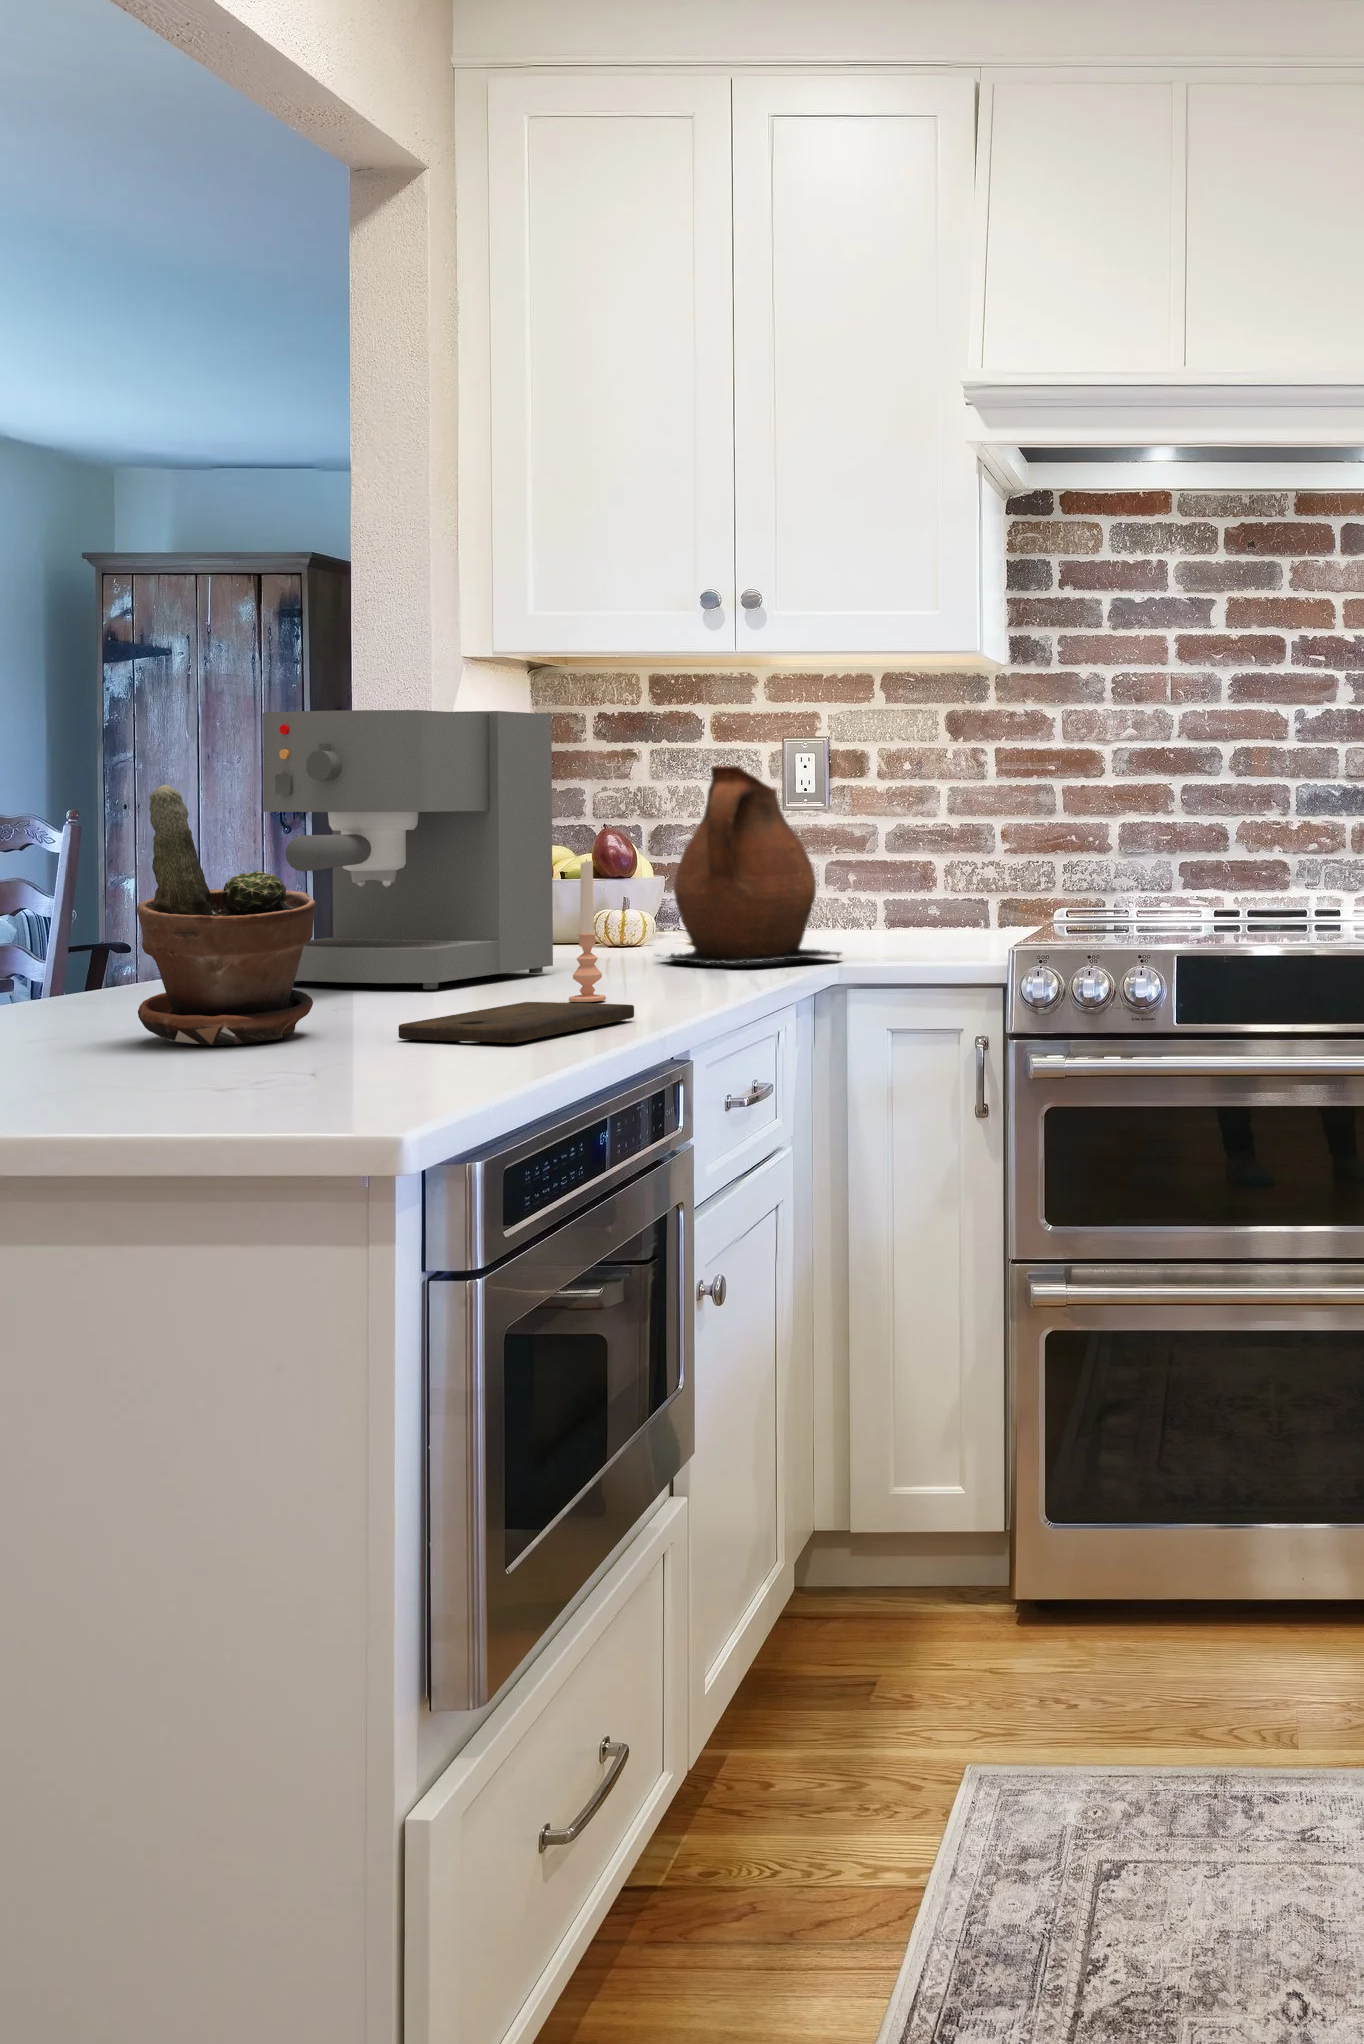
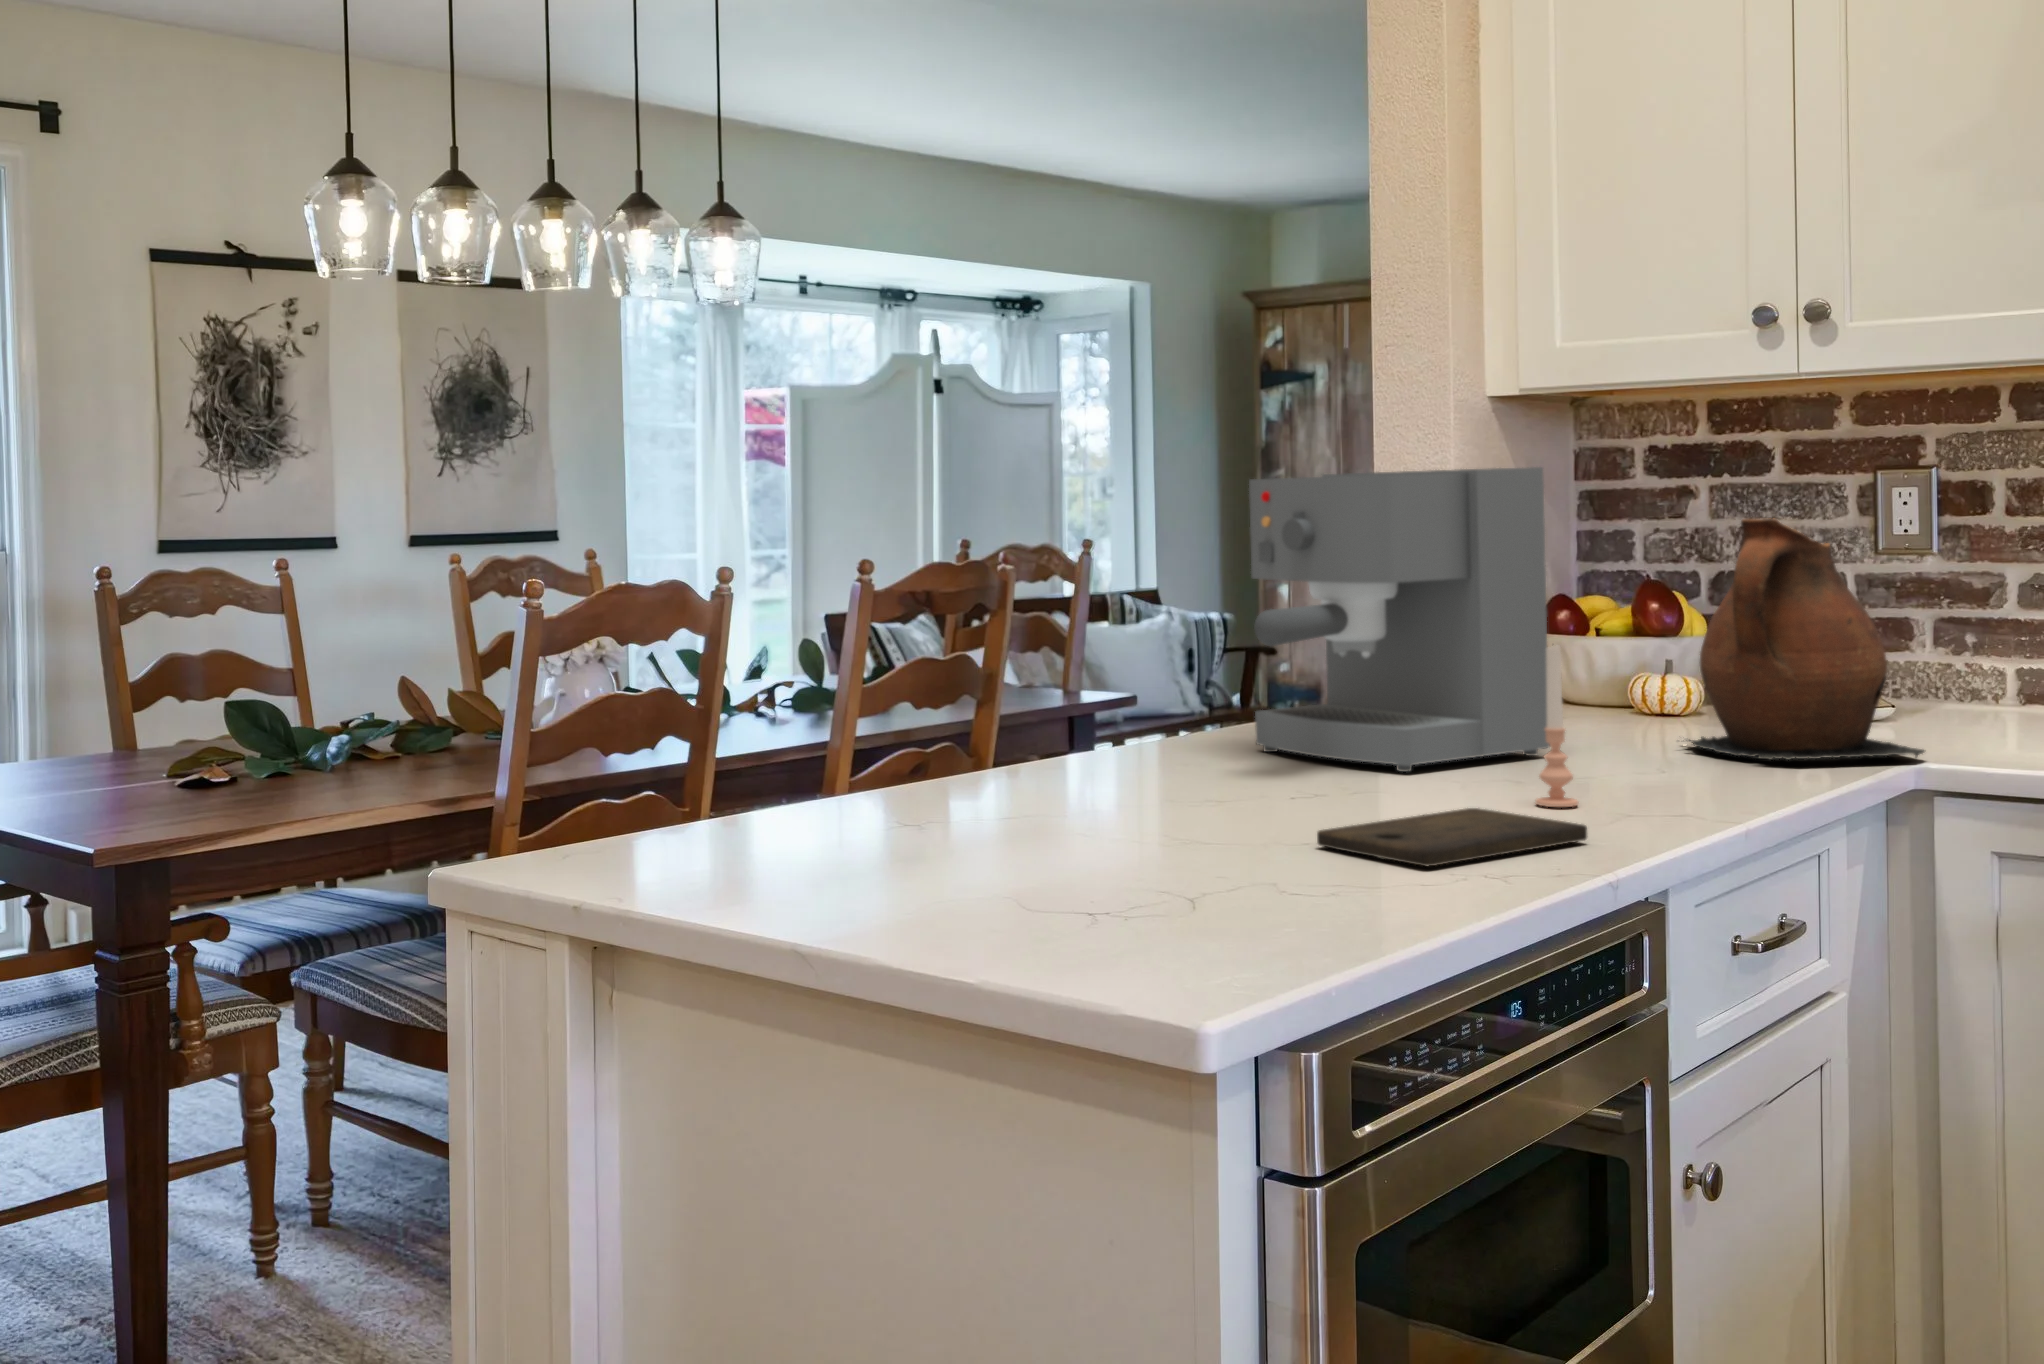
potted plant: present [137,785,316,1045] -> none [1085,575,1245,836]

